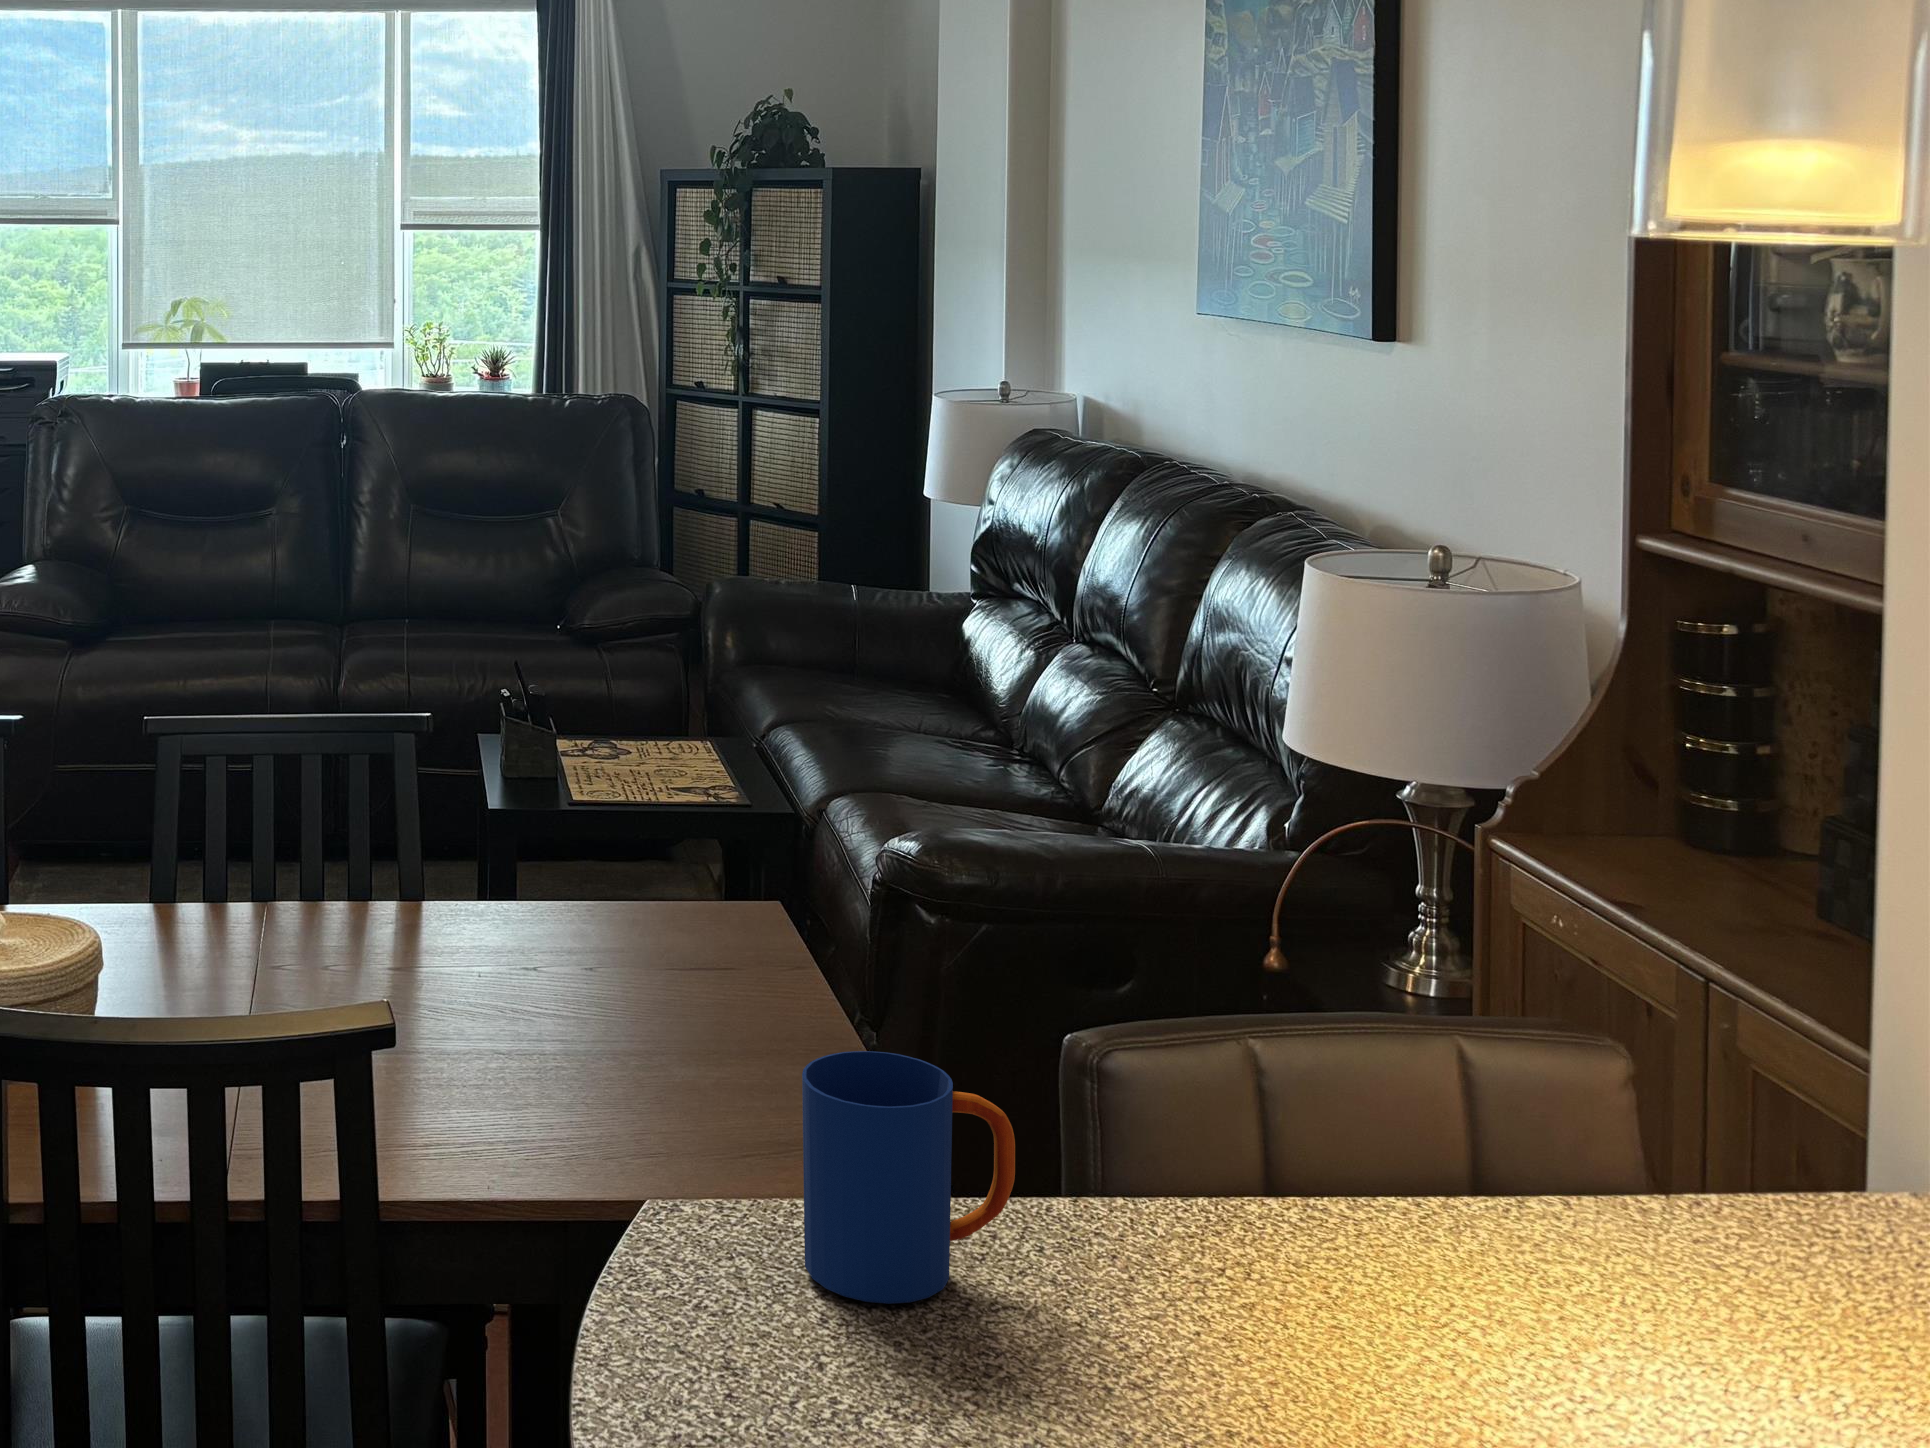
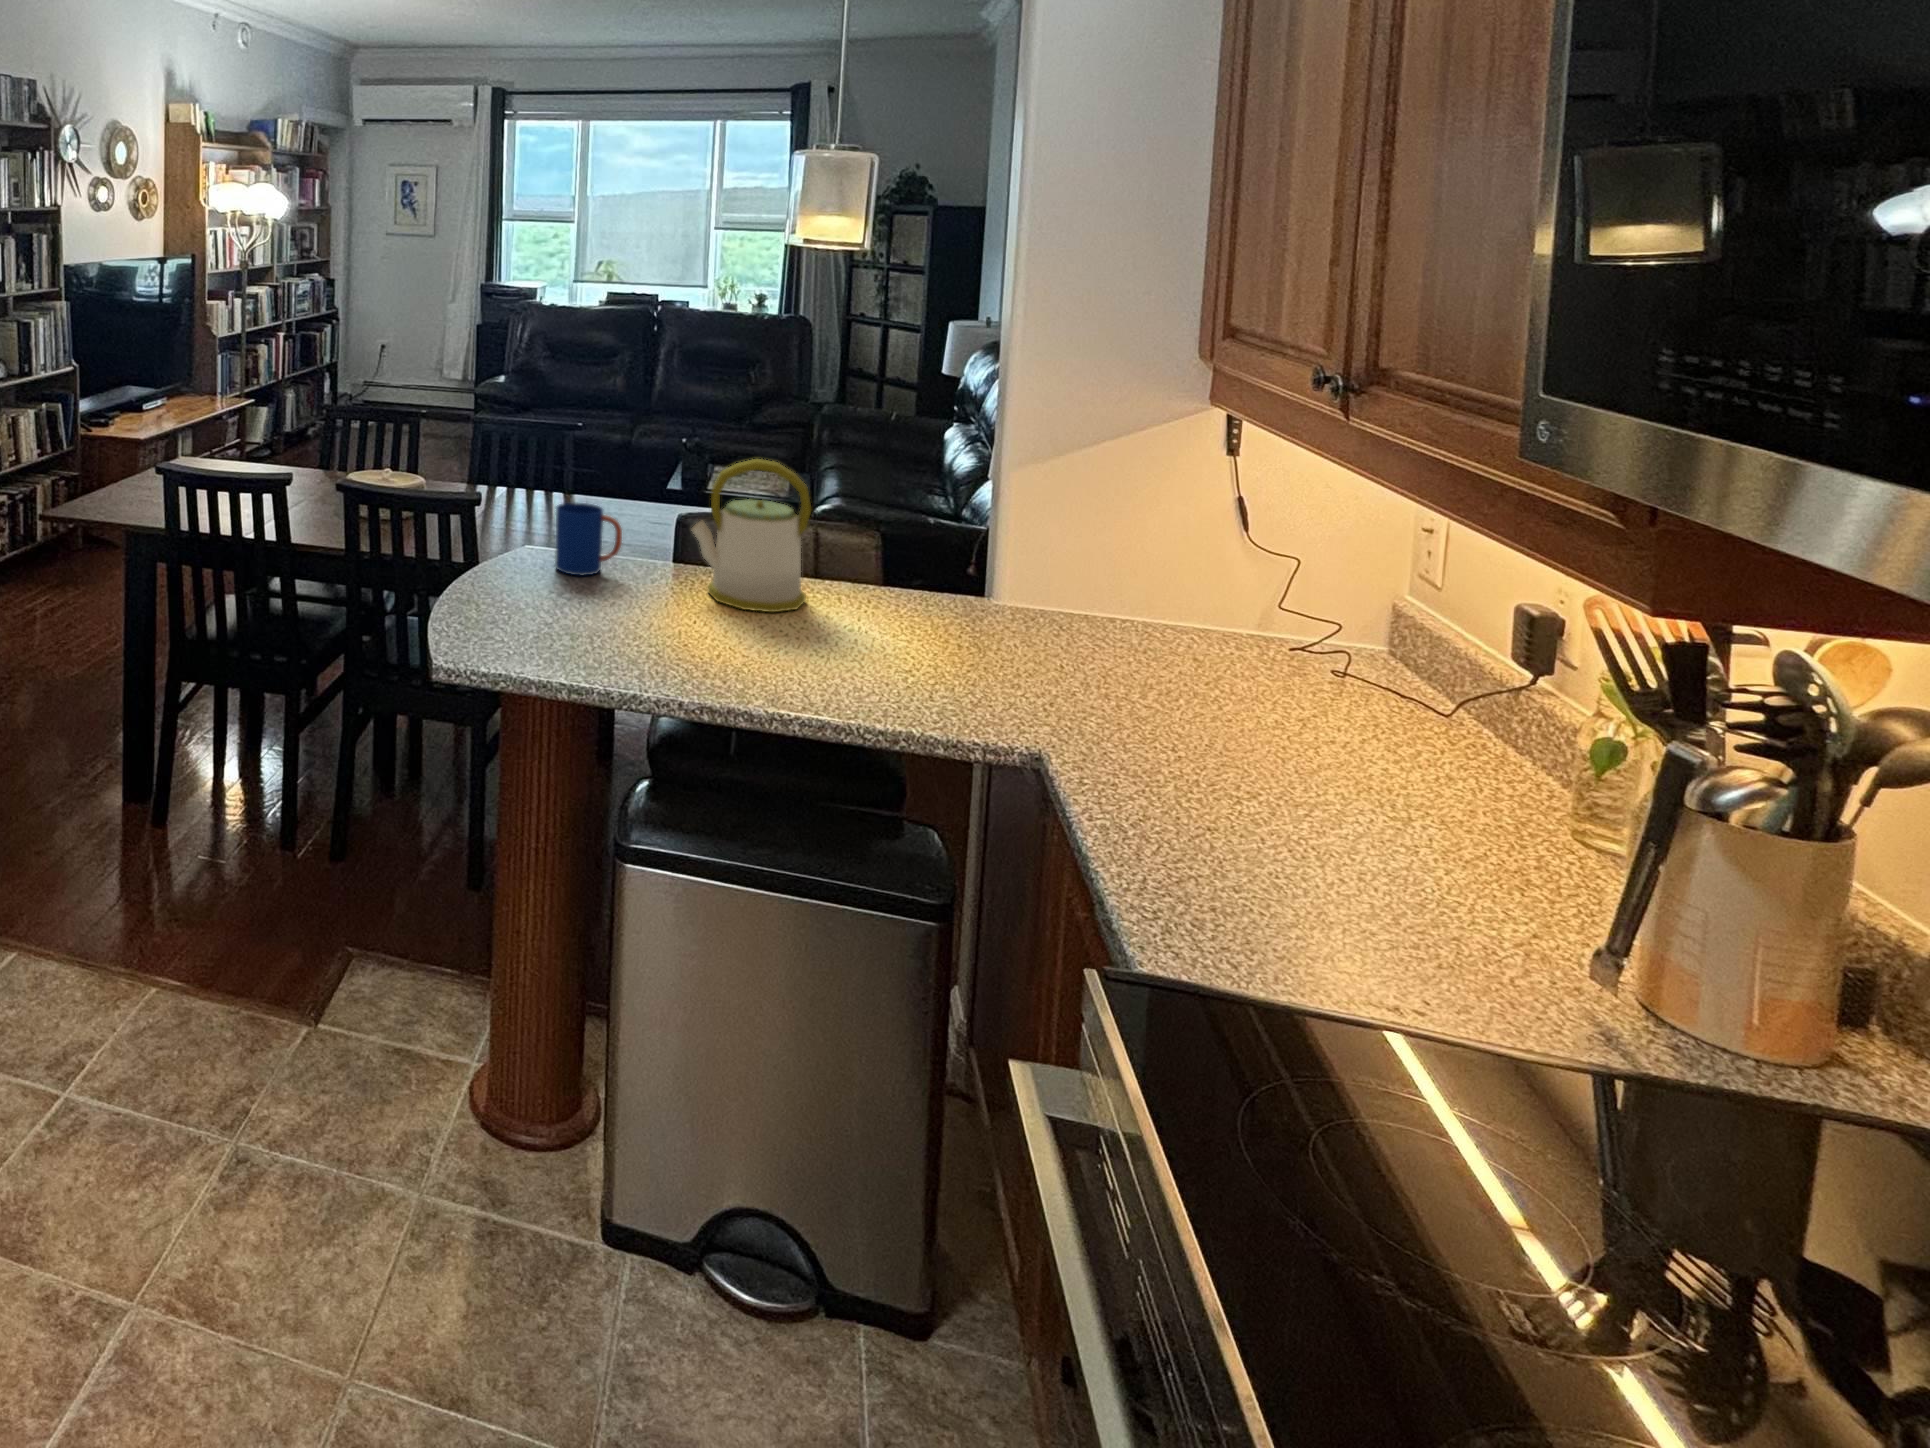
kettle: none [1252,875,1611,1370] -> present [692,459,811,612]

